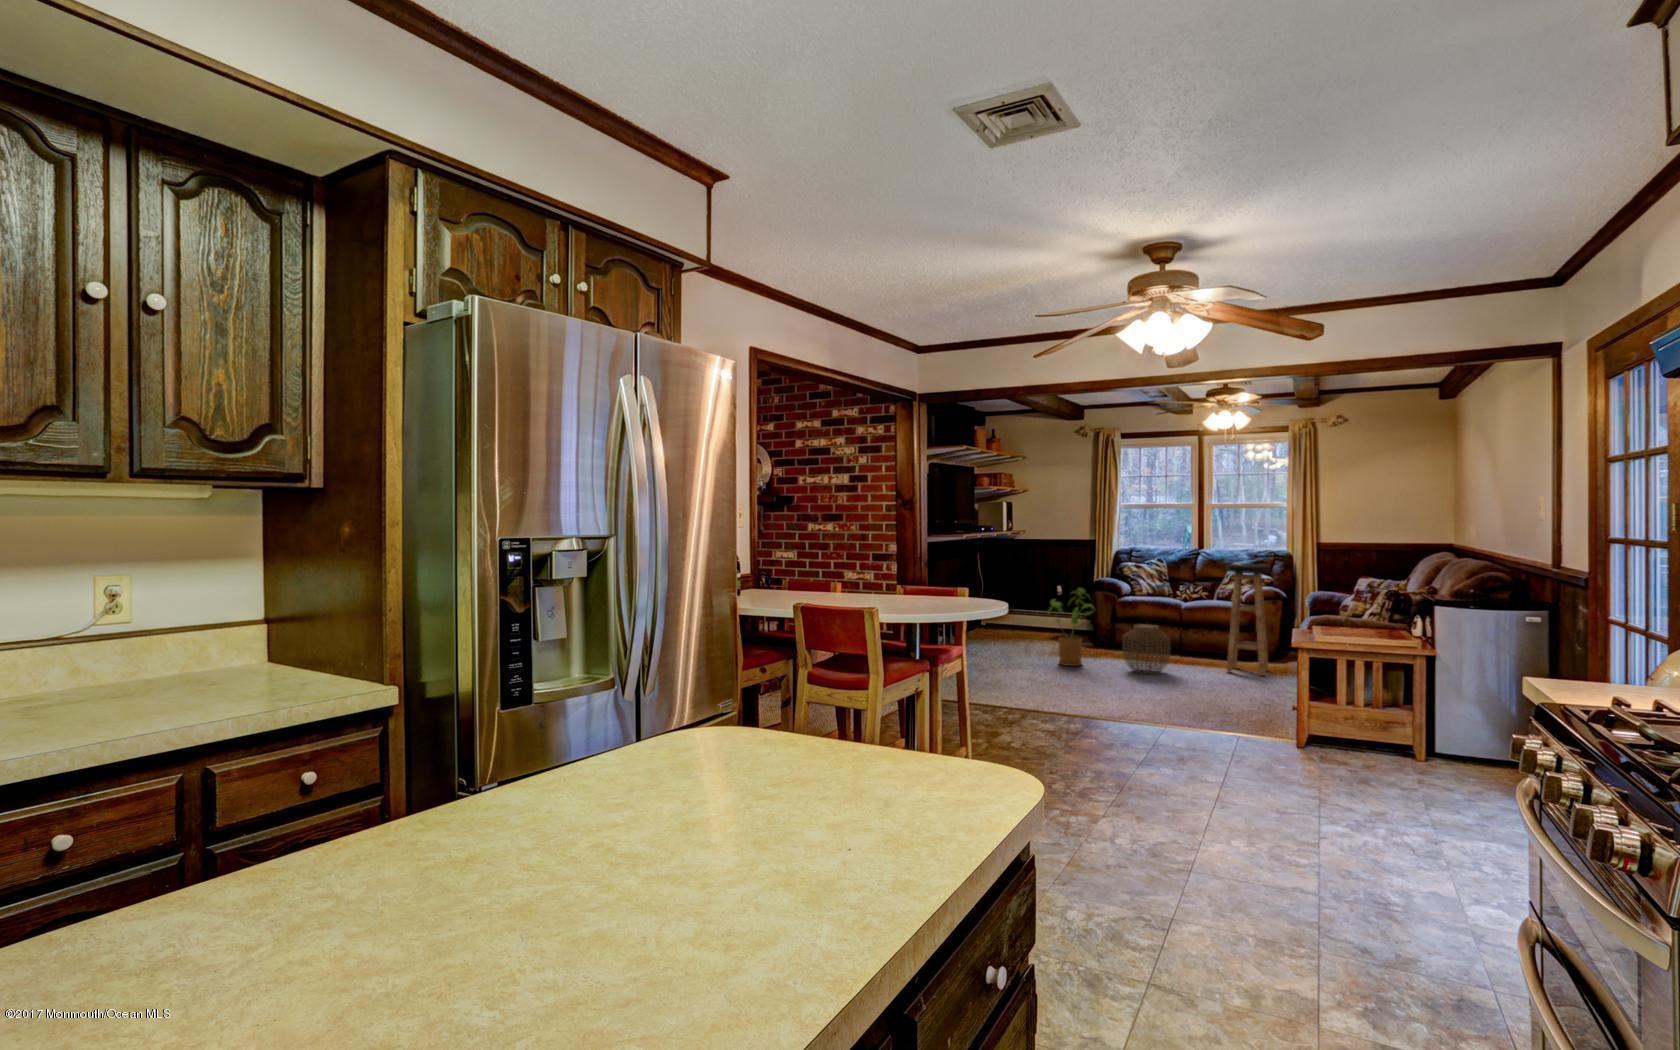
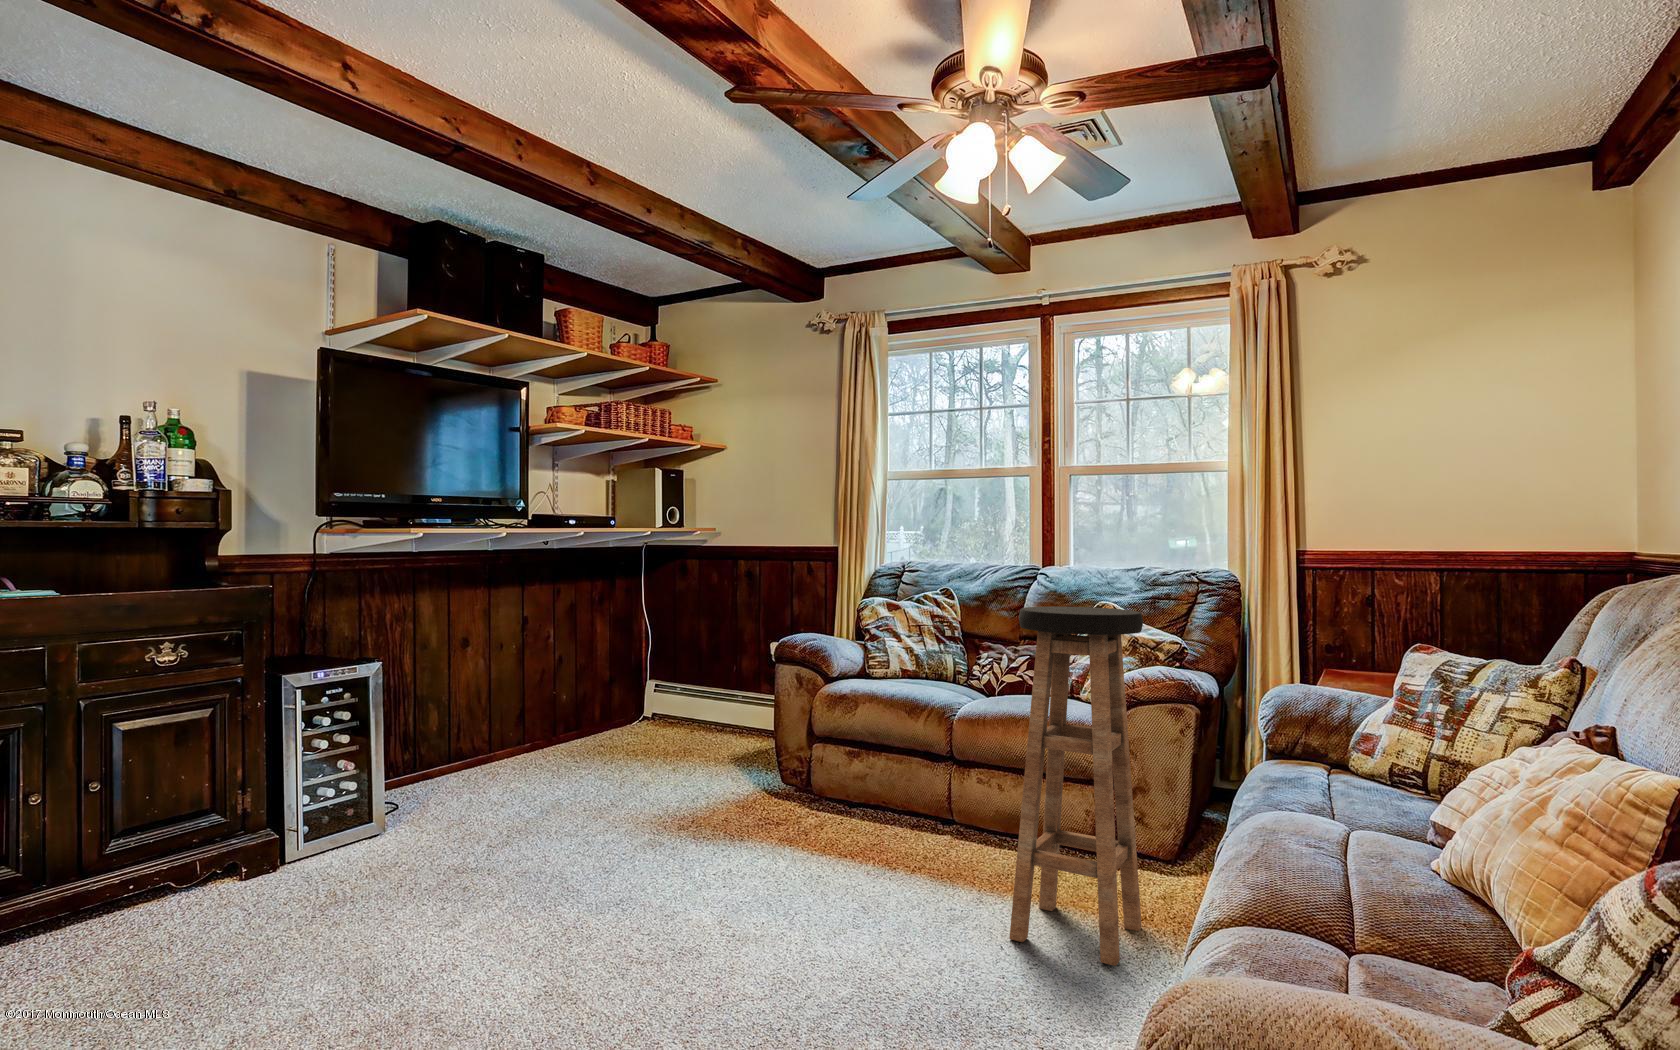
house plant: present [1048,588,1094,666] -> none [548,666,671,893]
woven basket: present [1123,624,1170,674] -> none [698,782,836,951]

